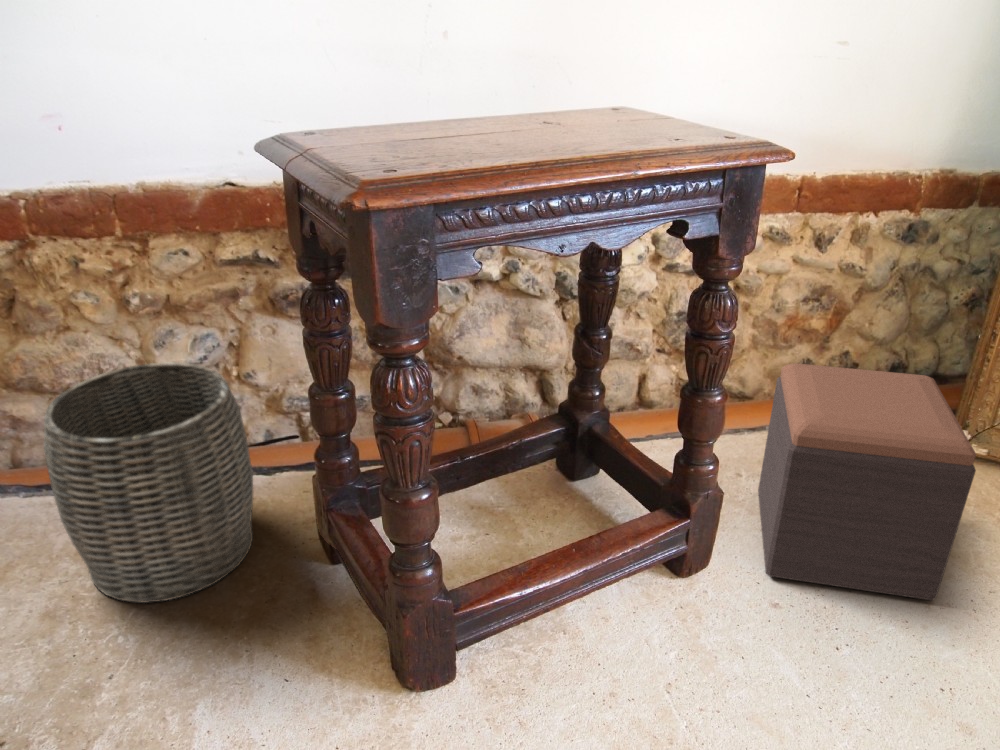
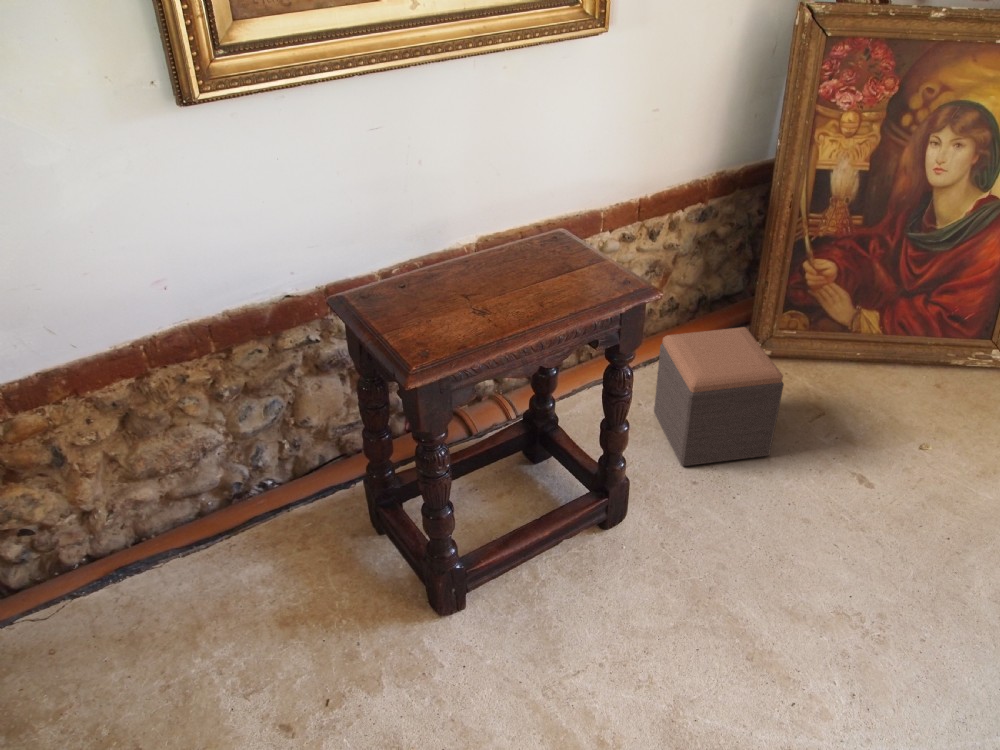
woven basket: present [44,362,253,603] -> none [235,431,370,600]

